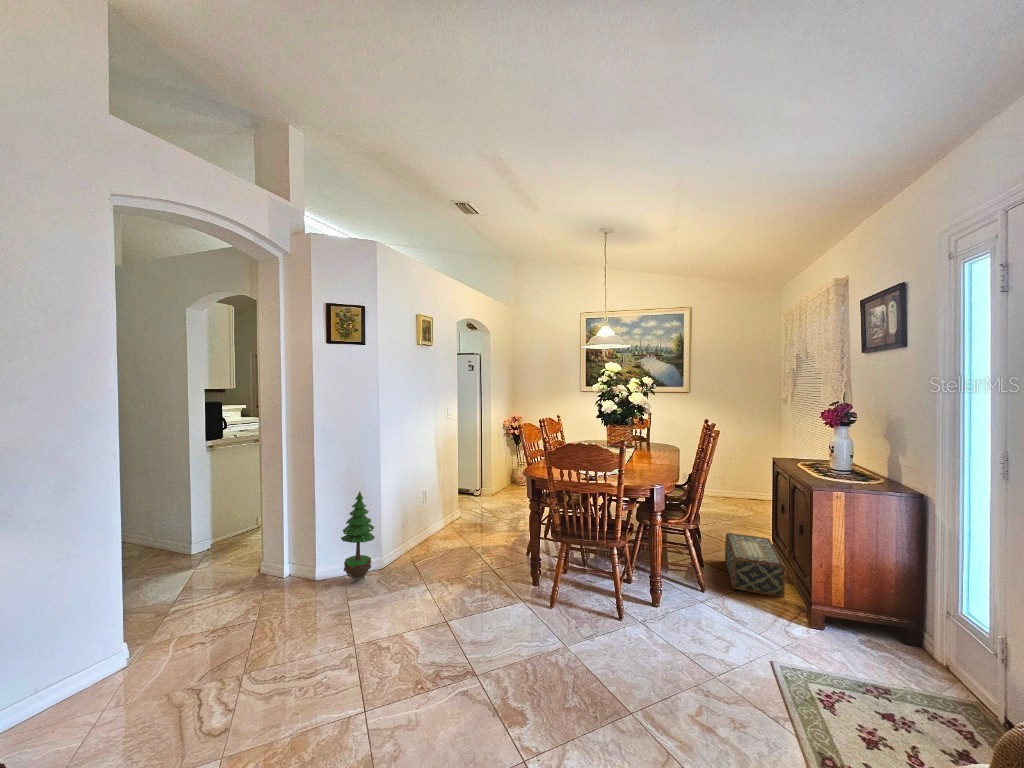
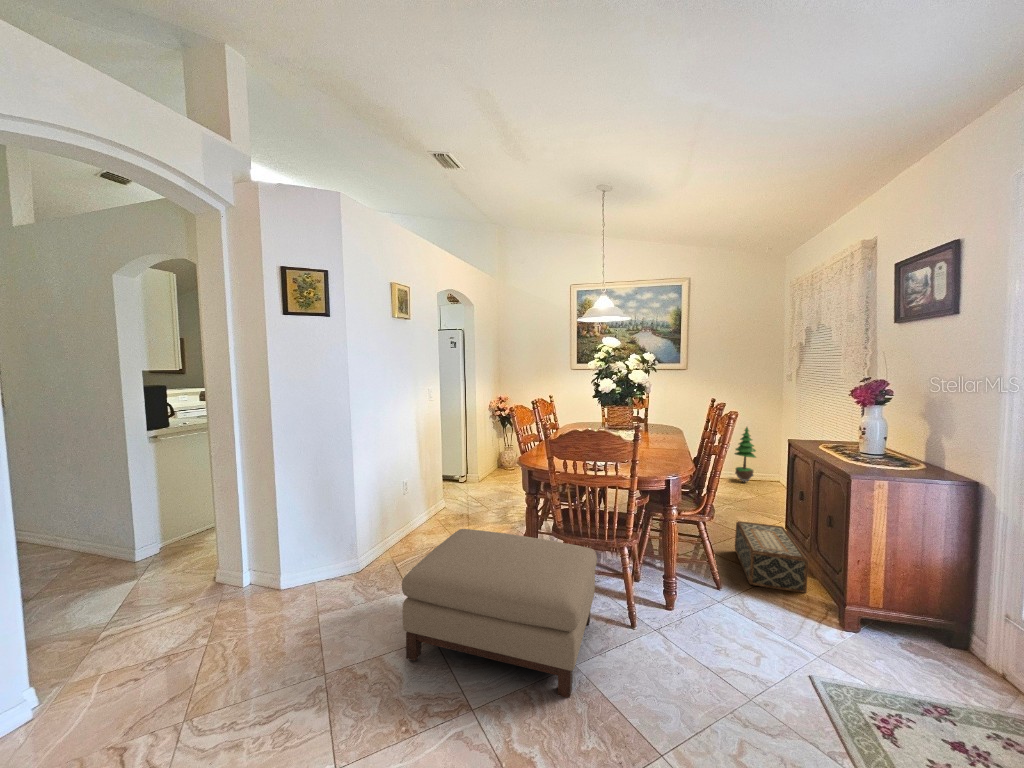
potted tree: present [341,492,375,581] -> present [734,427,756,482]
ottoman: none [420,530,590,673] -> present [402,529,597,698]

